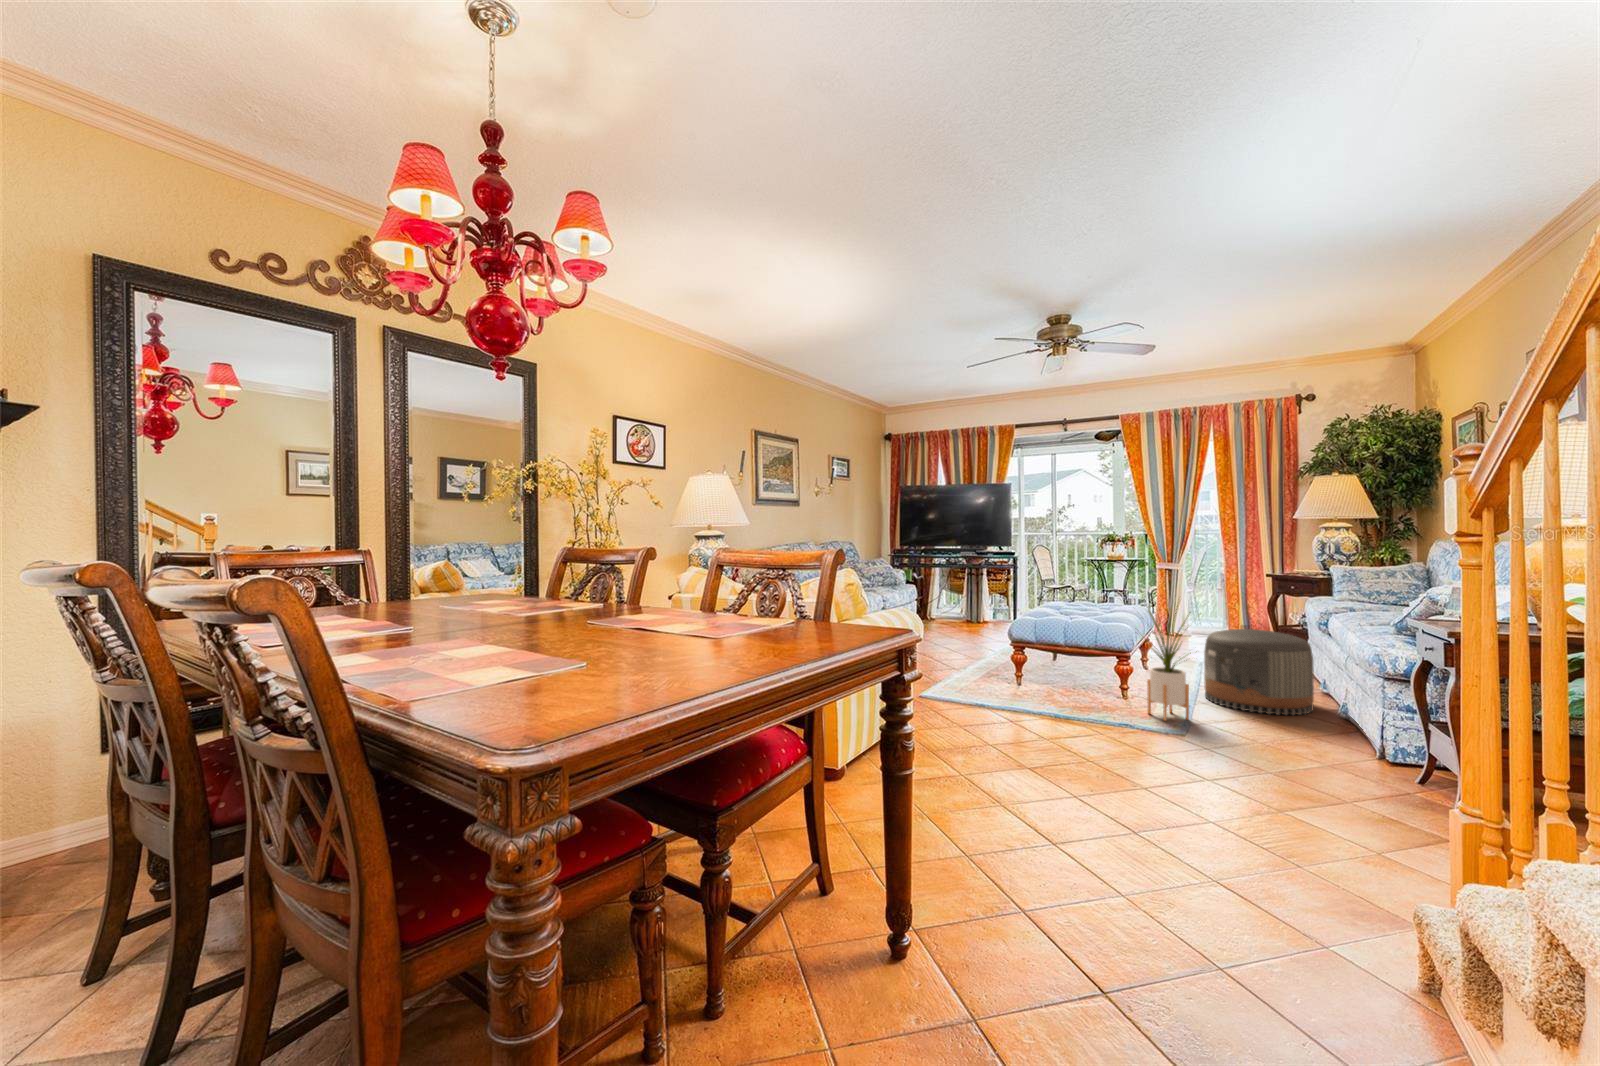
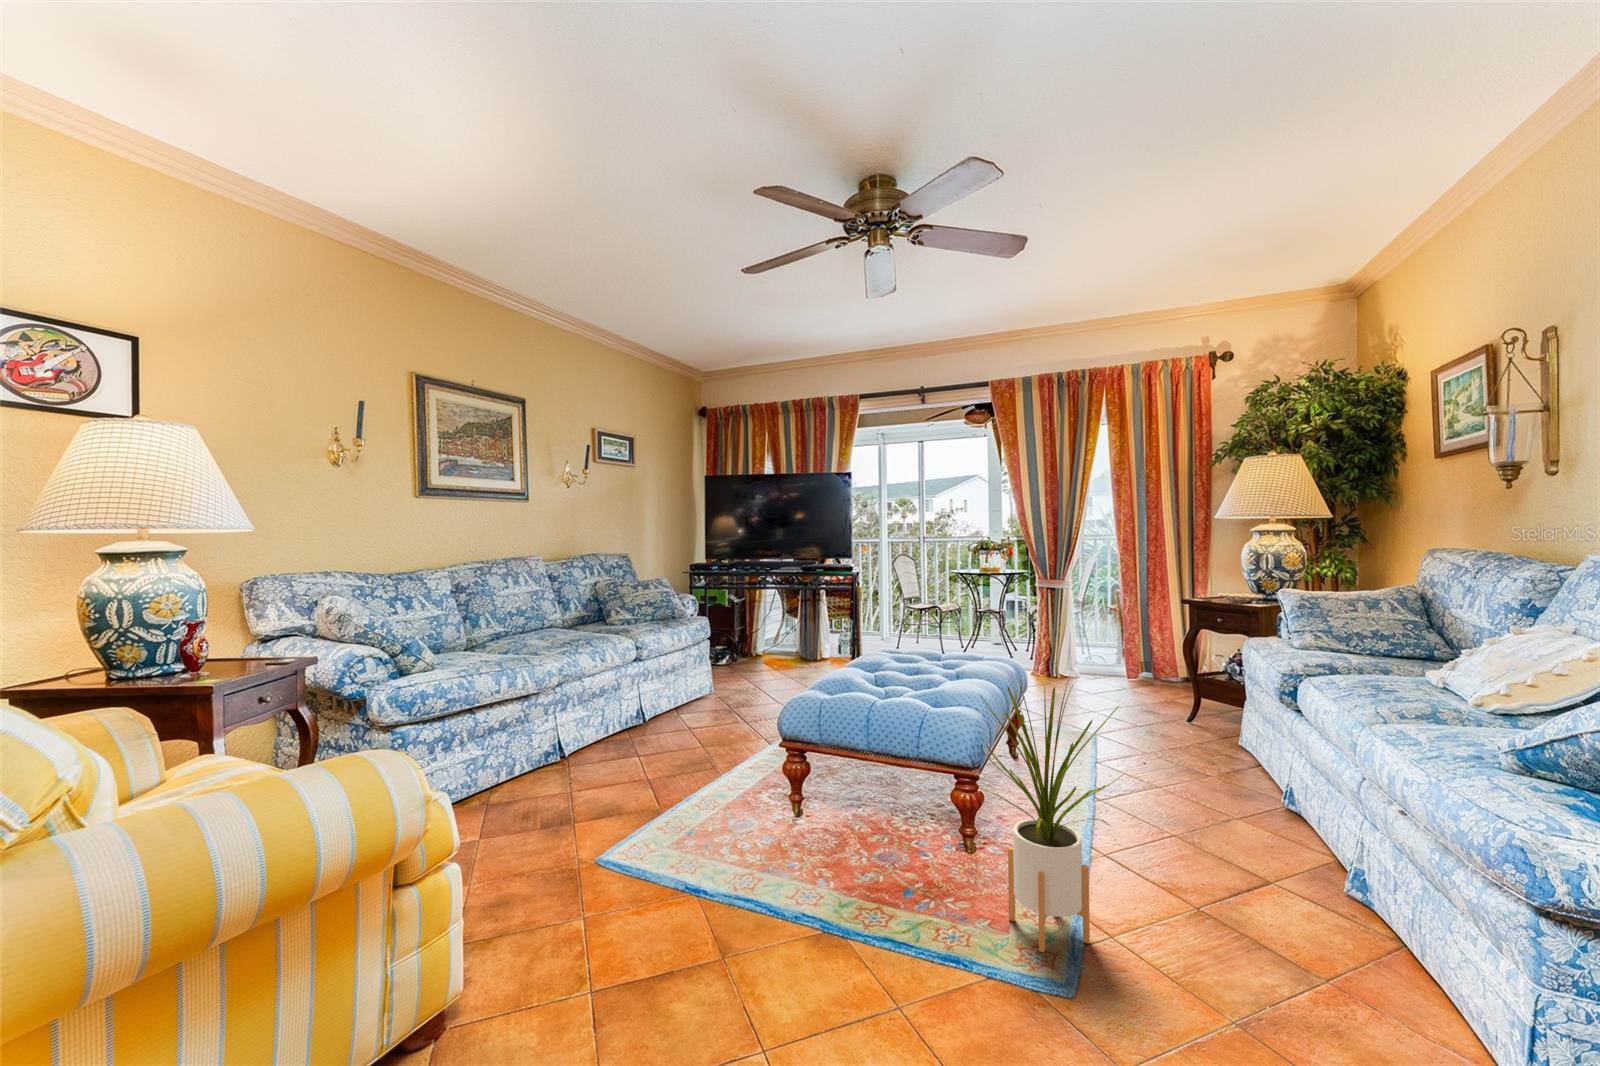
pouf: present [1204,629,1314,715] -> none [1110,714,1307,906]

